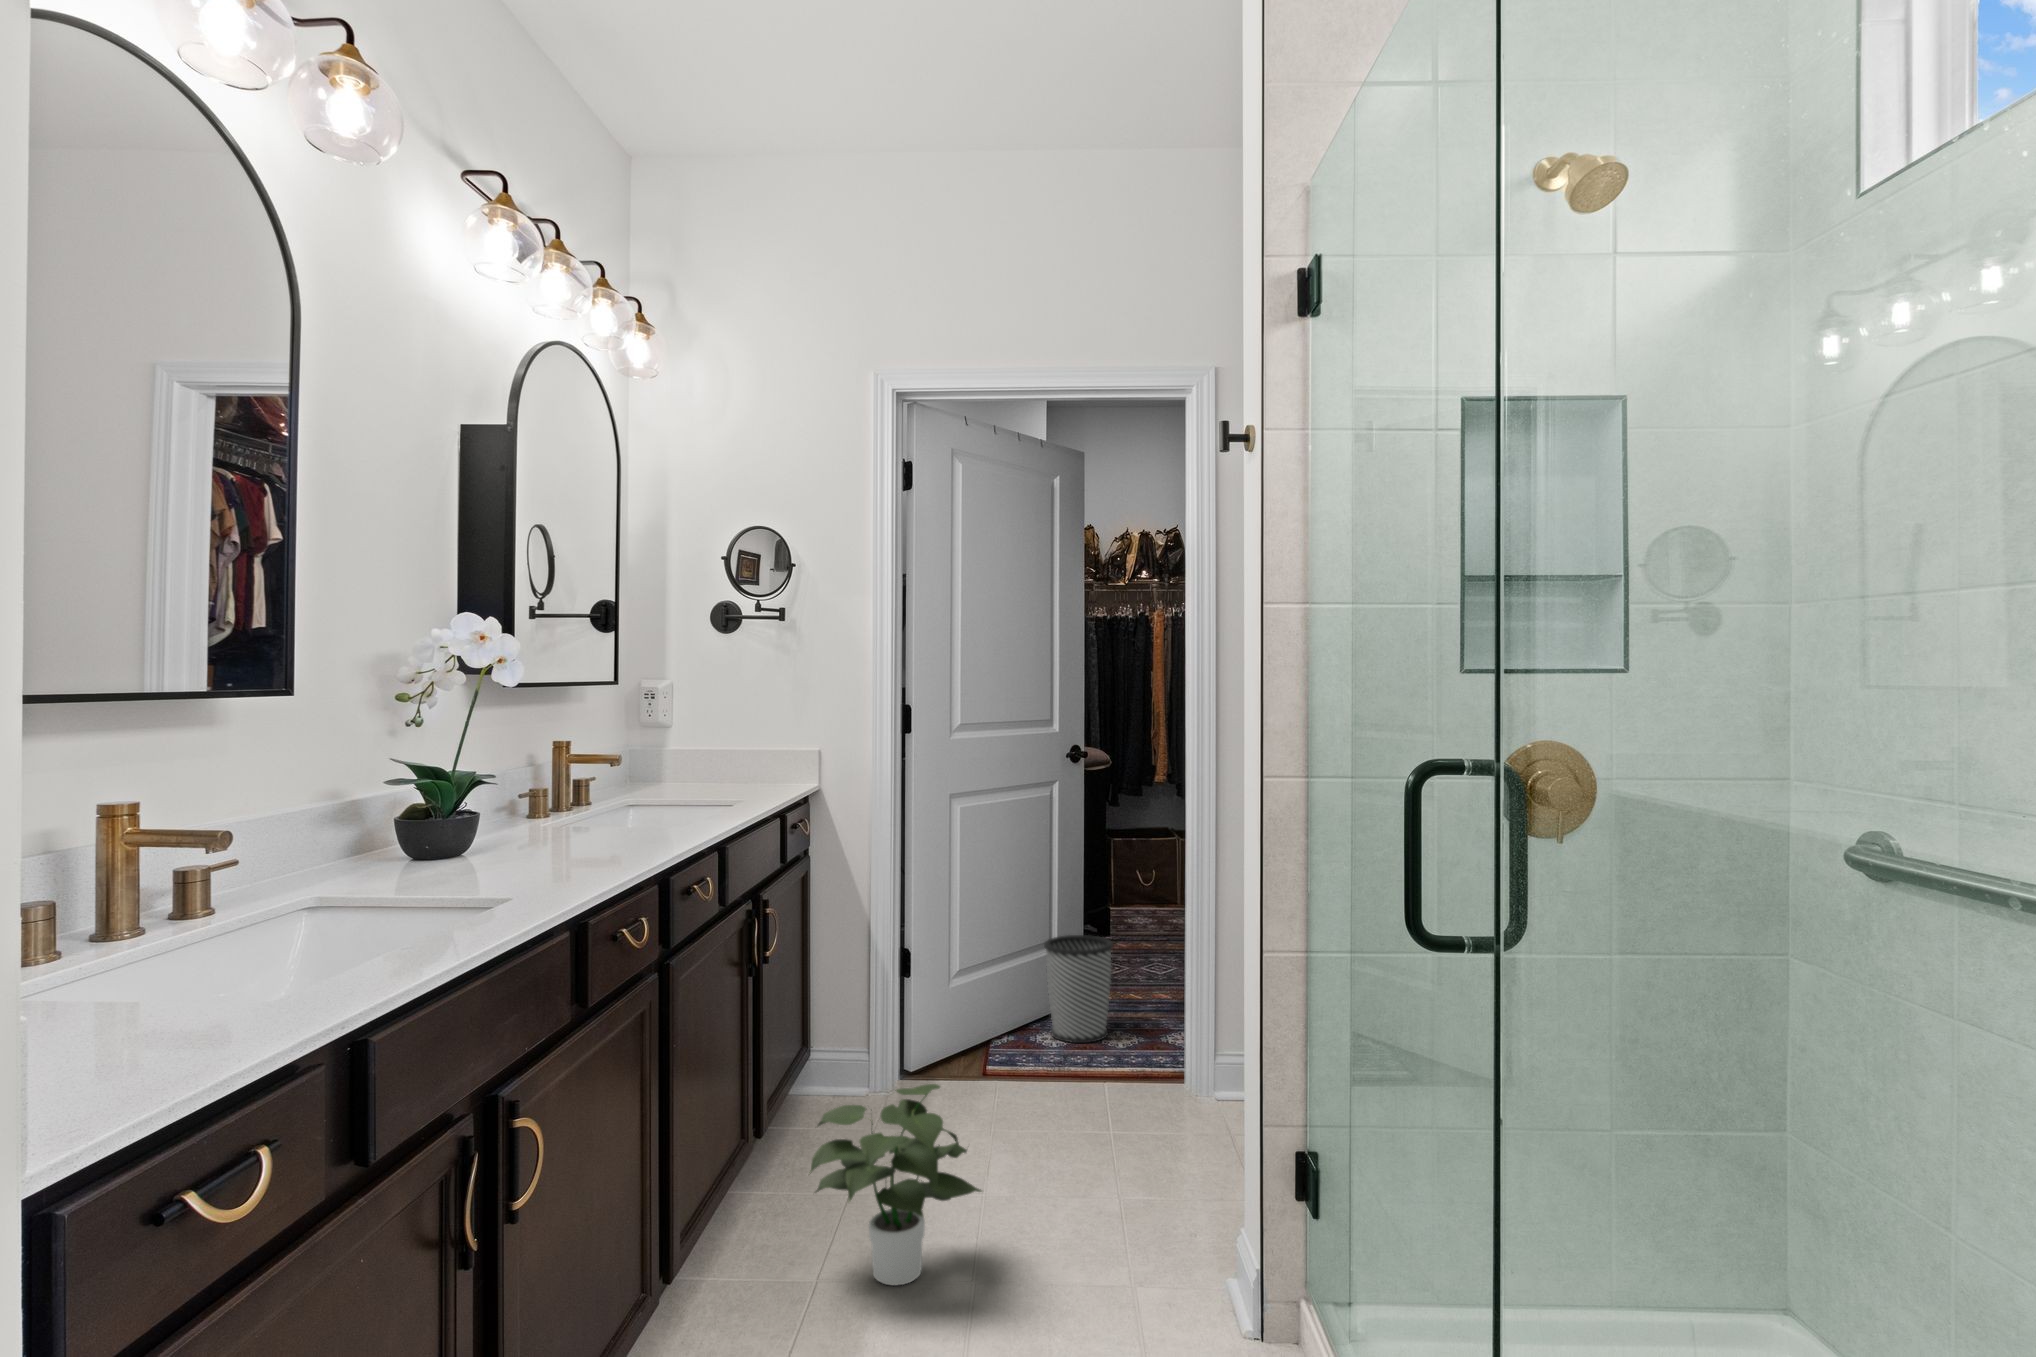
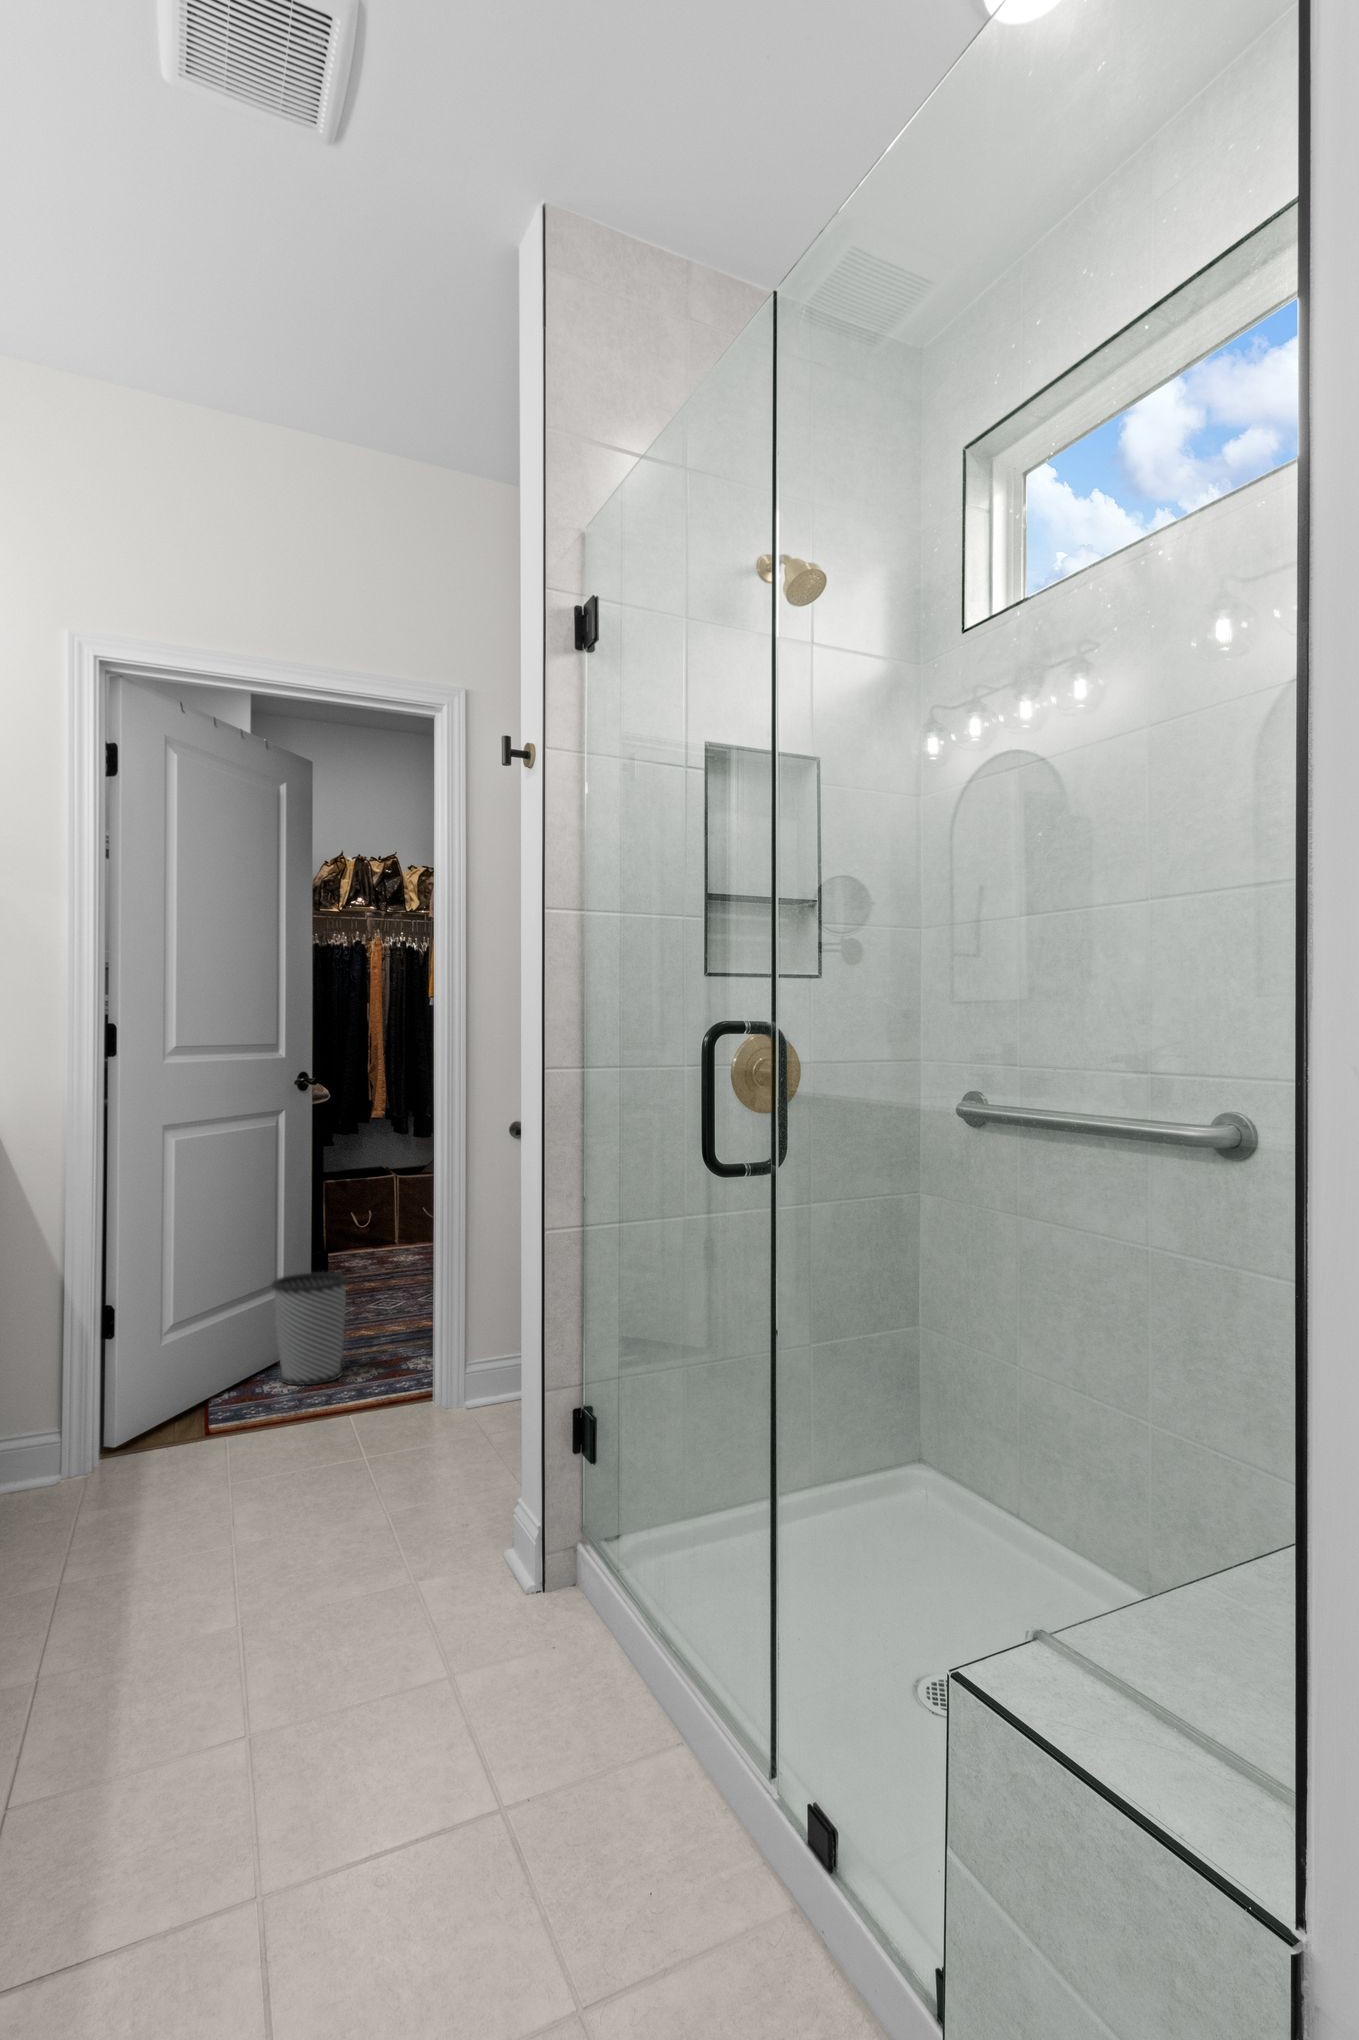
potted plant: present [811,1084,981,1286] -> none [55,1408,254,1622]

